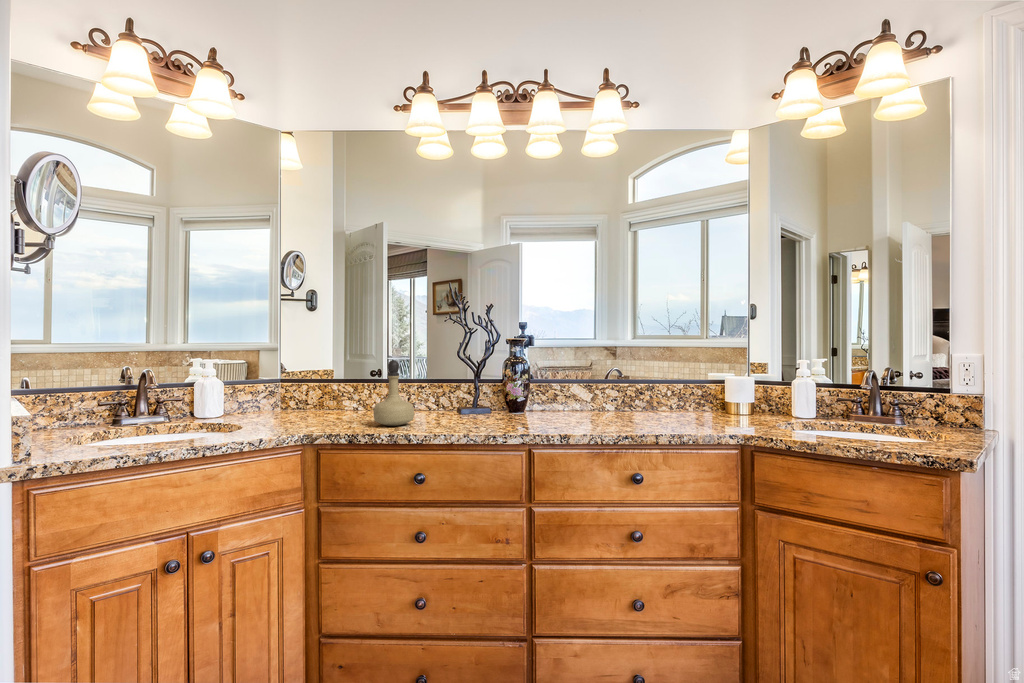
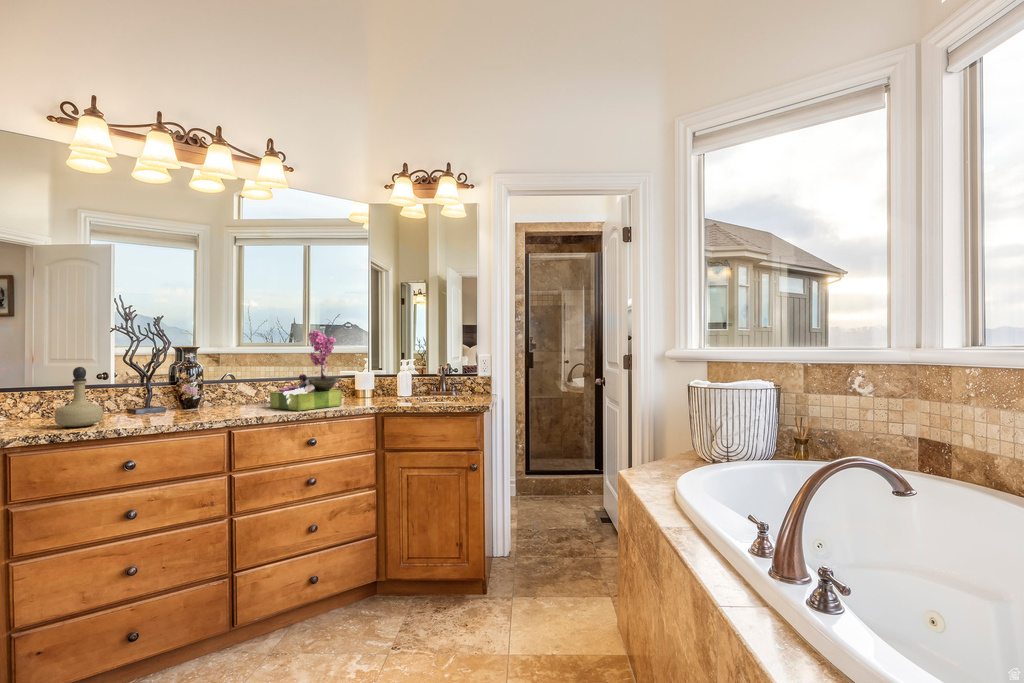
flower arrangement: none [593,309,686,429] -> present [270,330,342,411]

